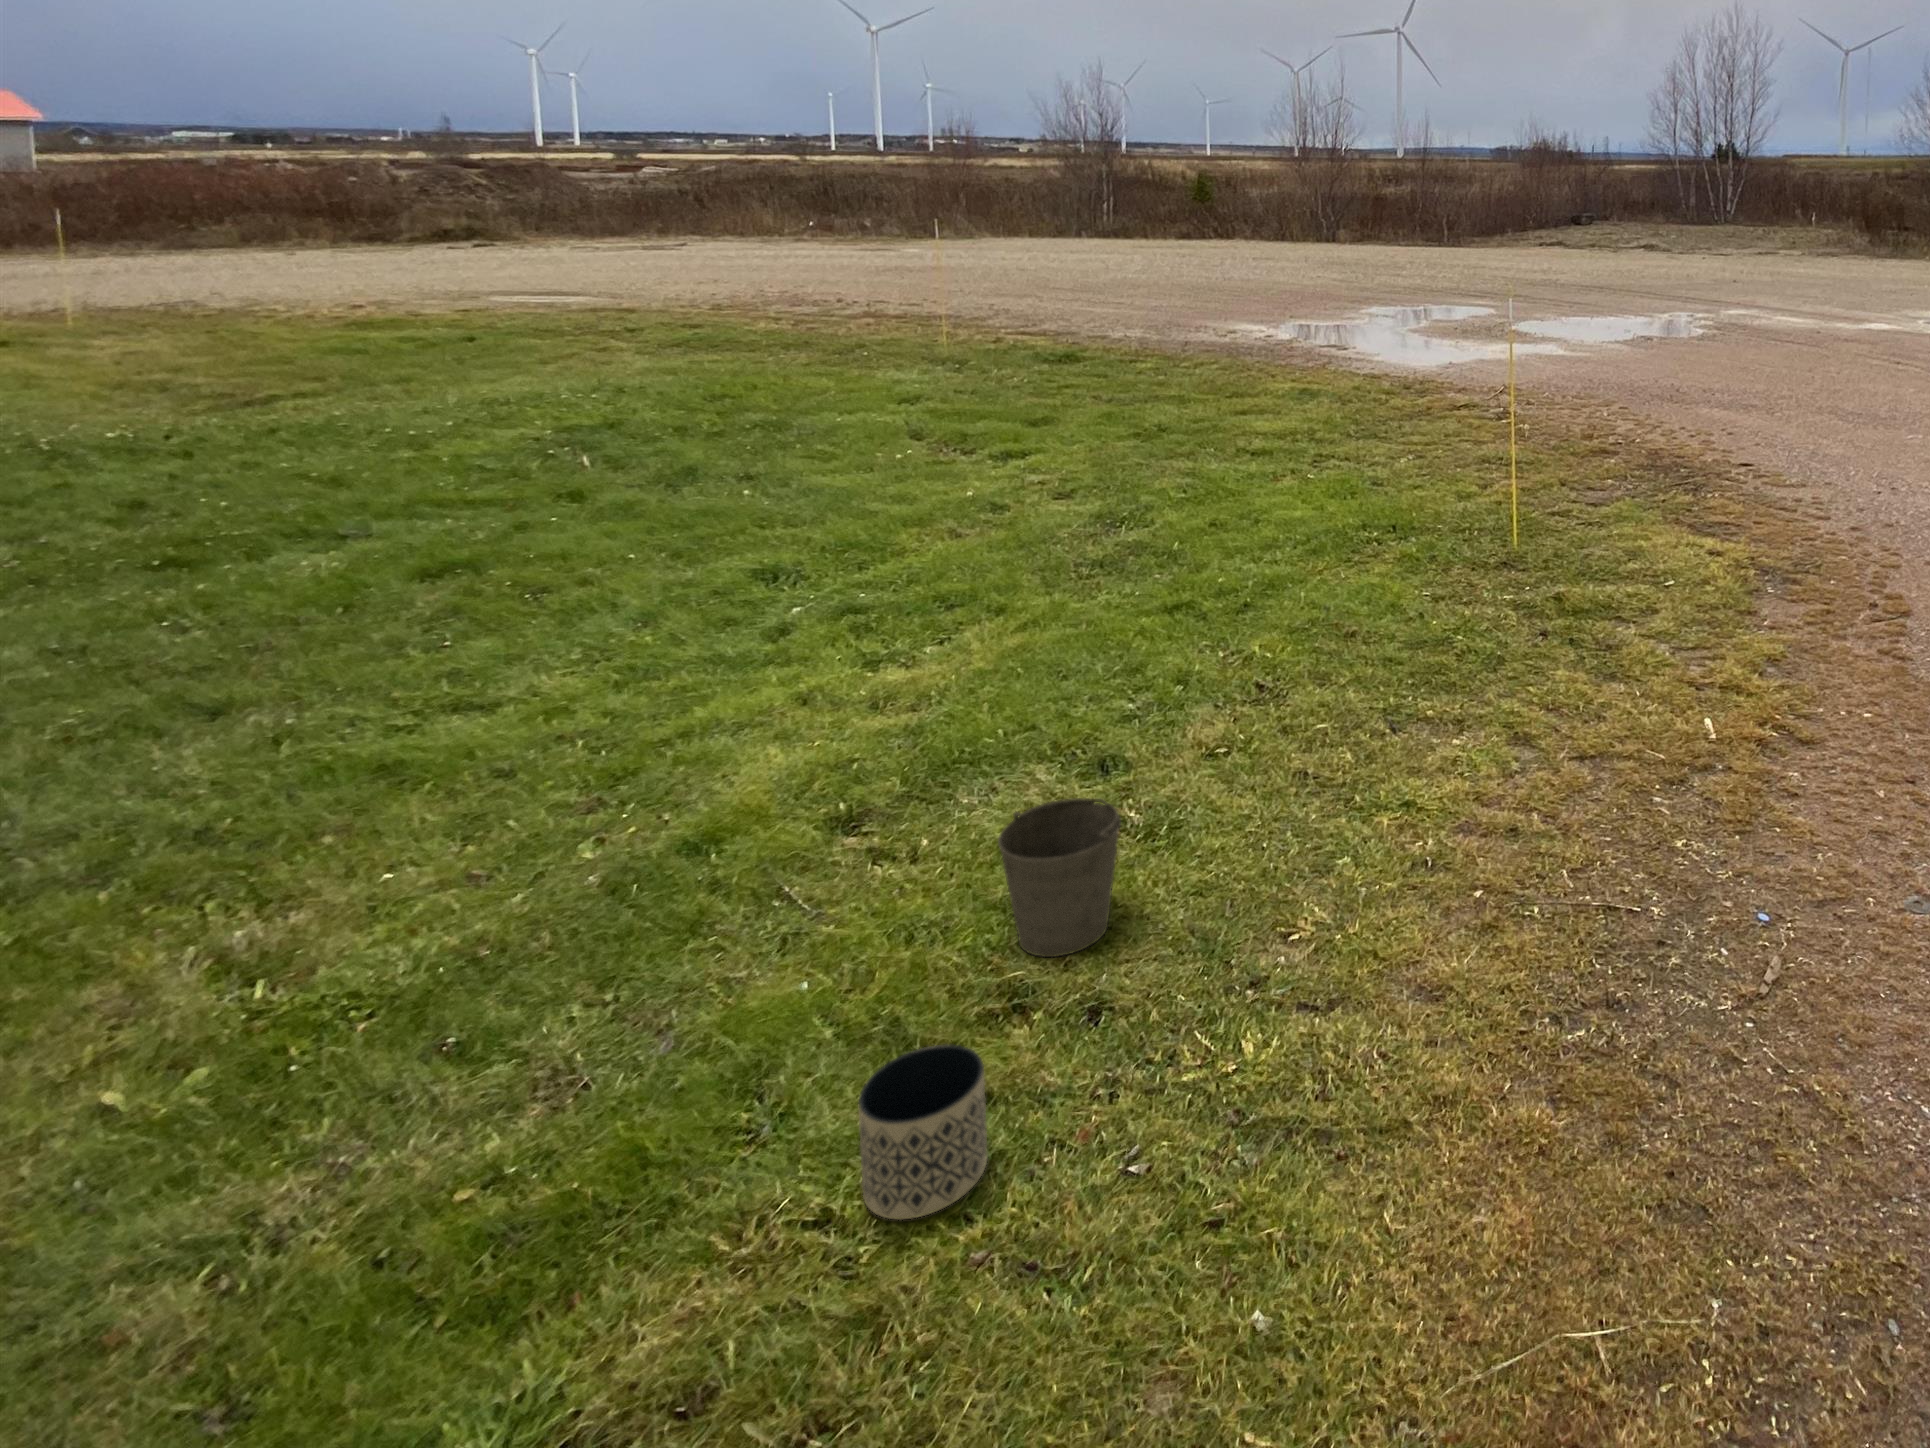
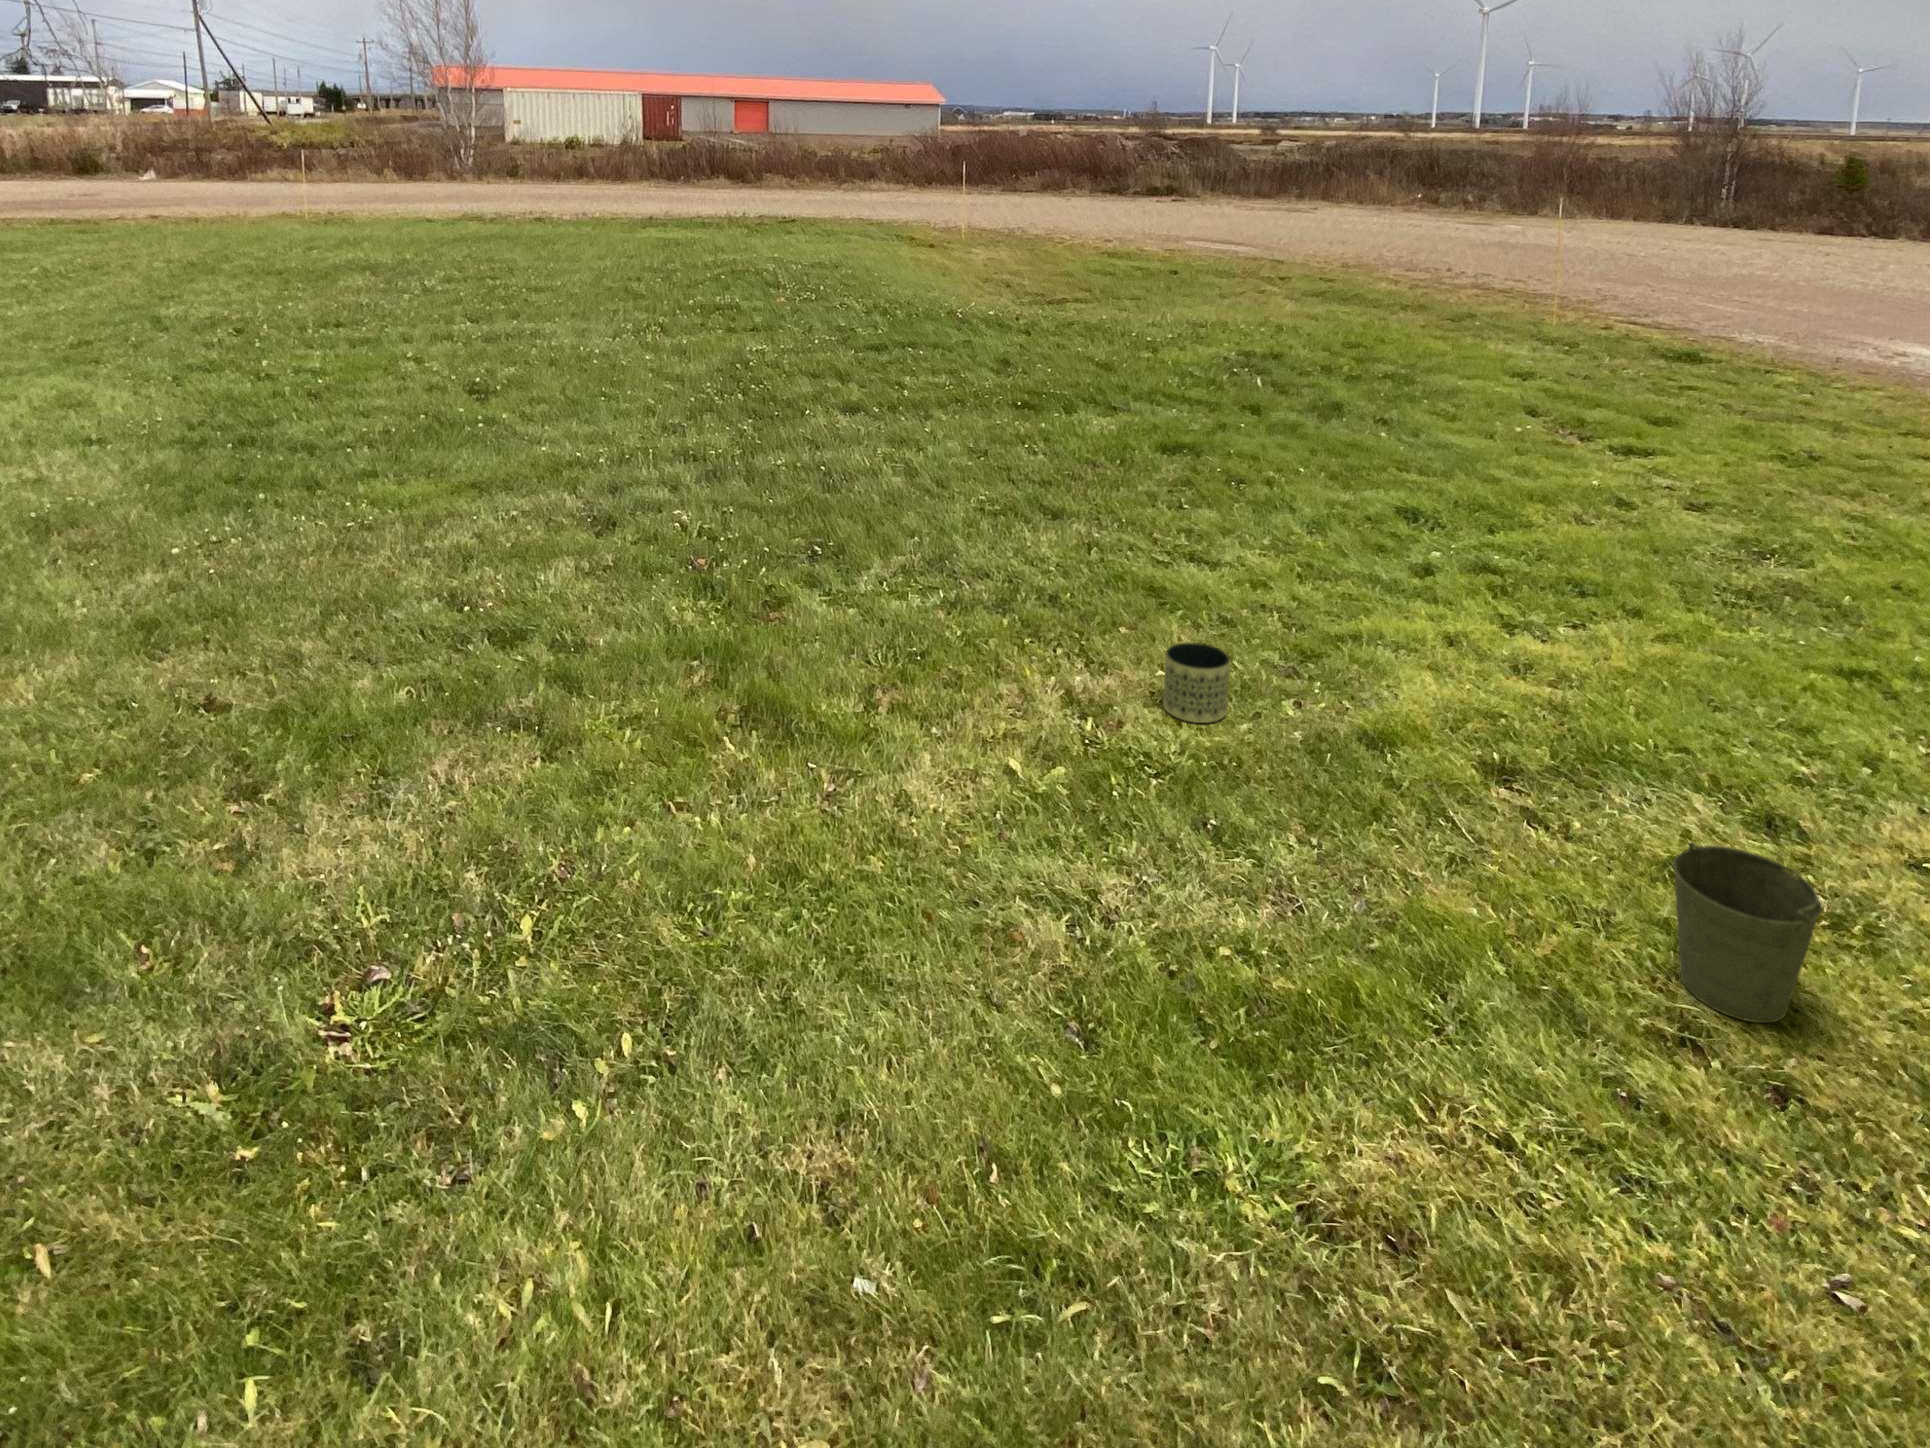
planter: present [859,1044,988,1219] -> present [1163,643,1230,723]

